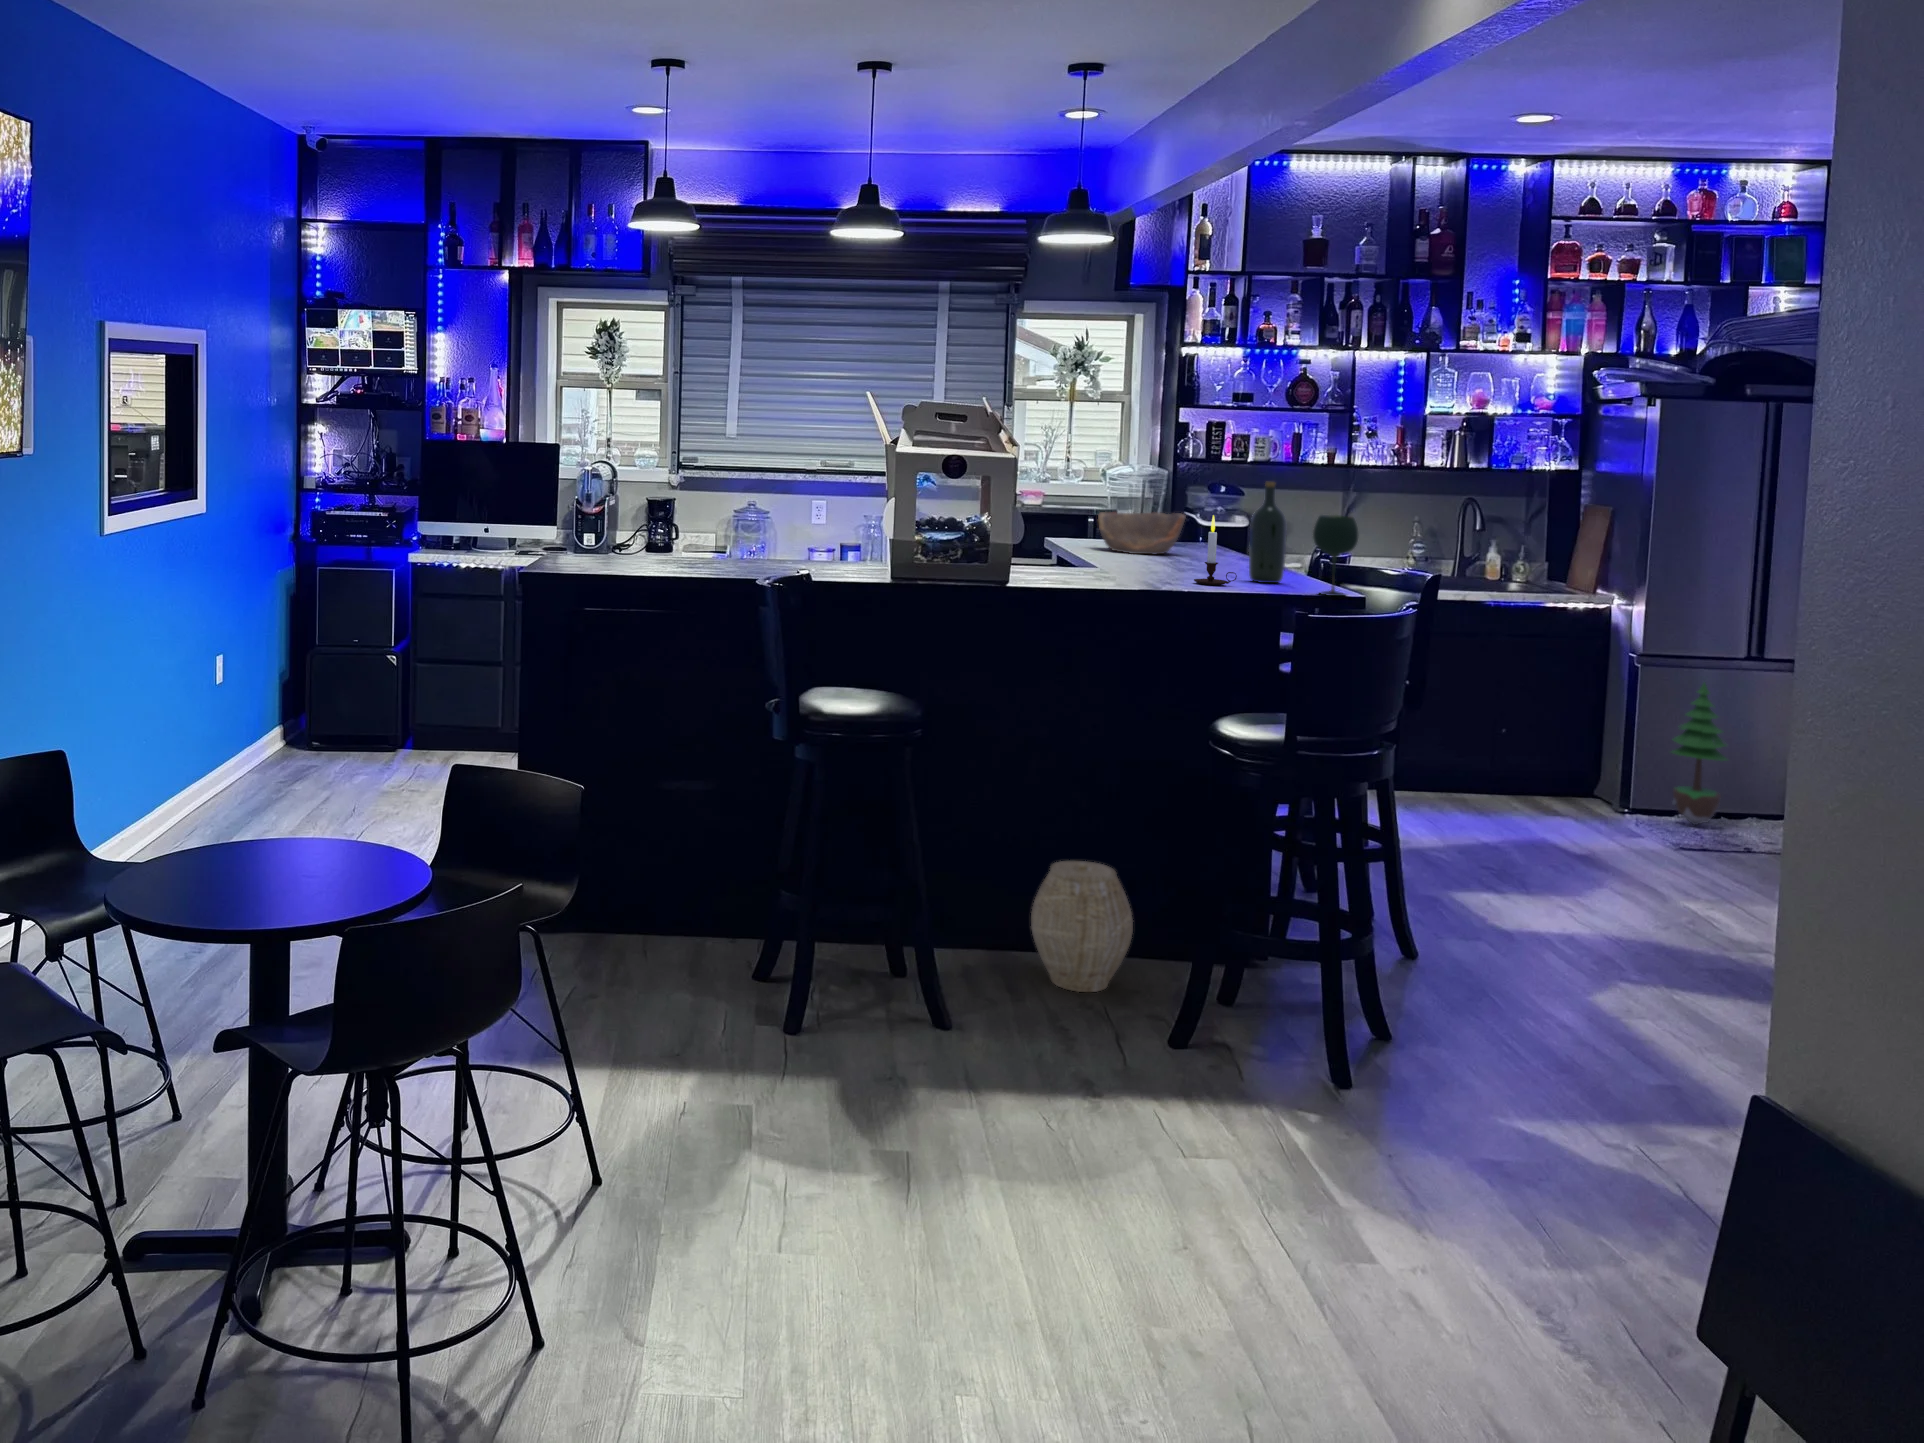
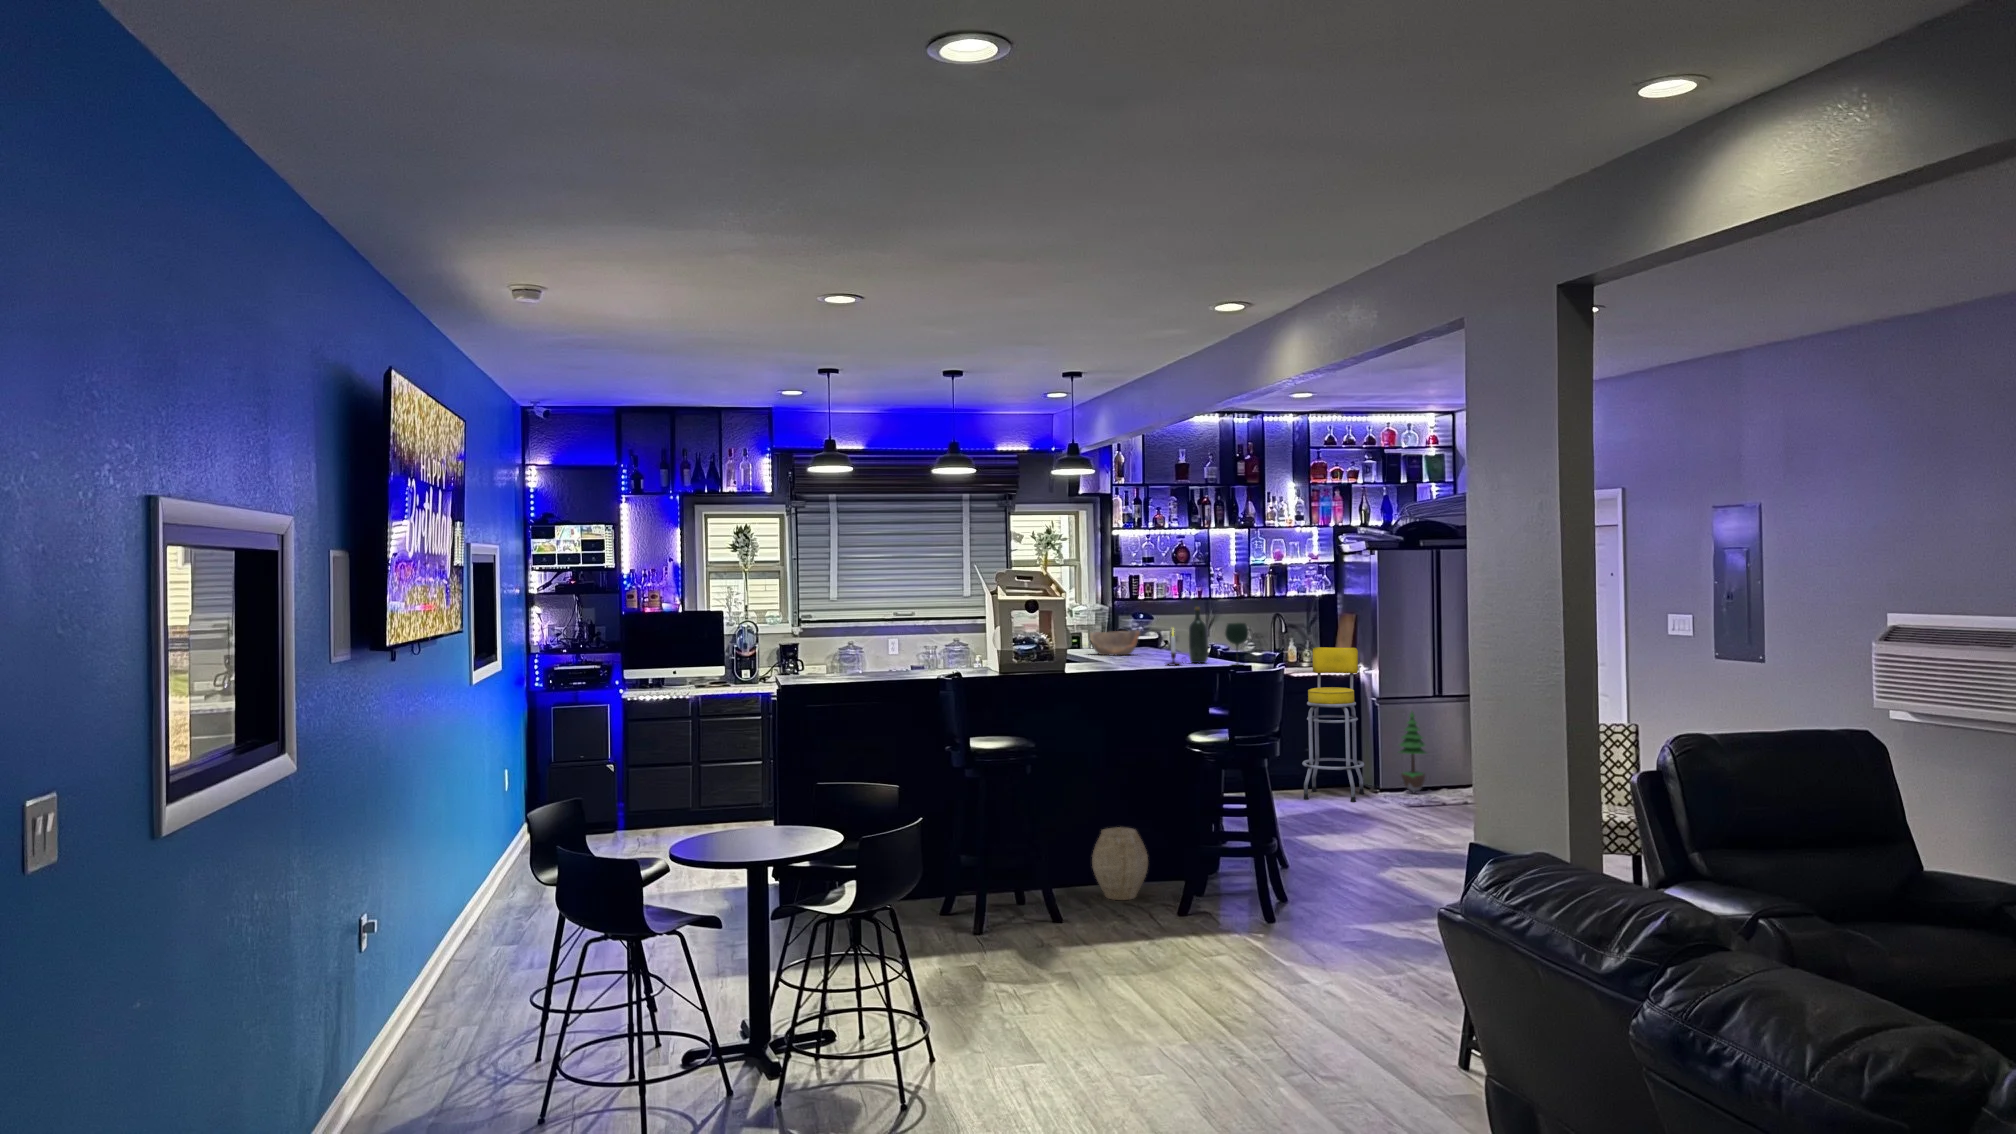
bar stool: none [1481,559,1607,831] -> present [1302,647,1365,802]

